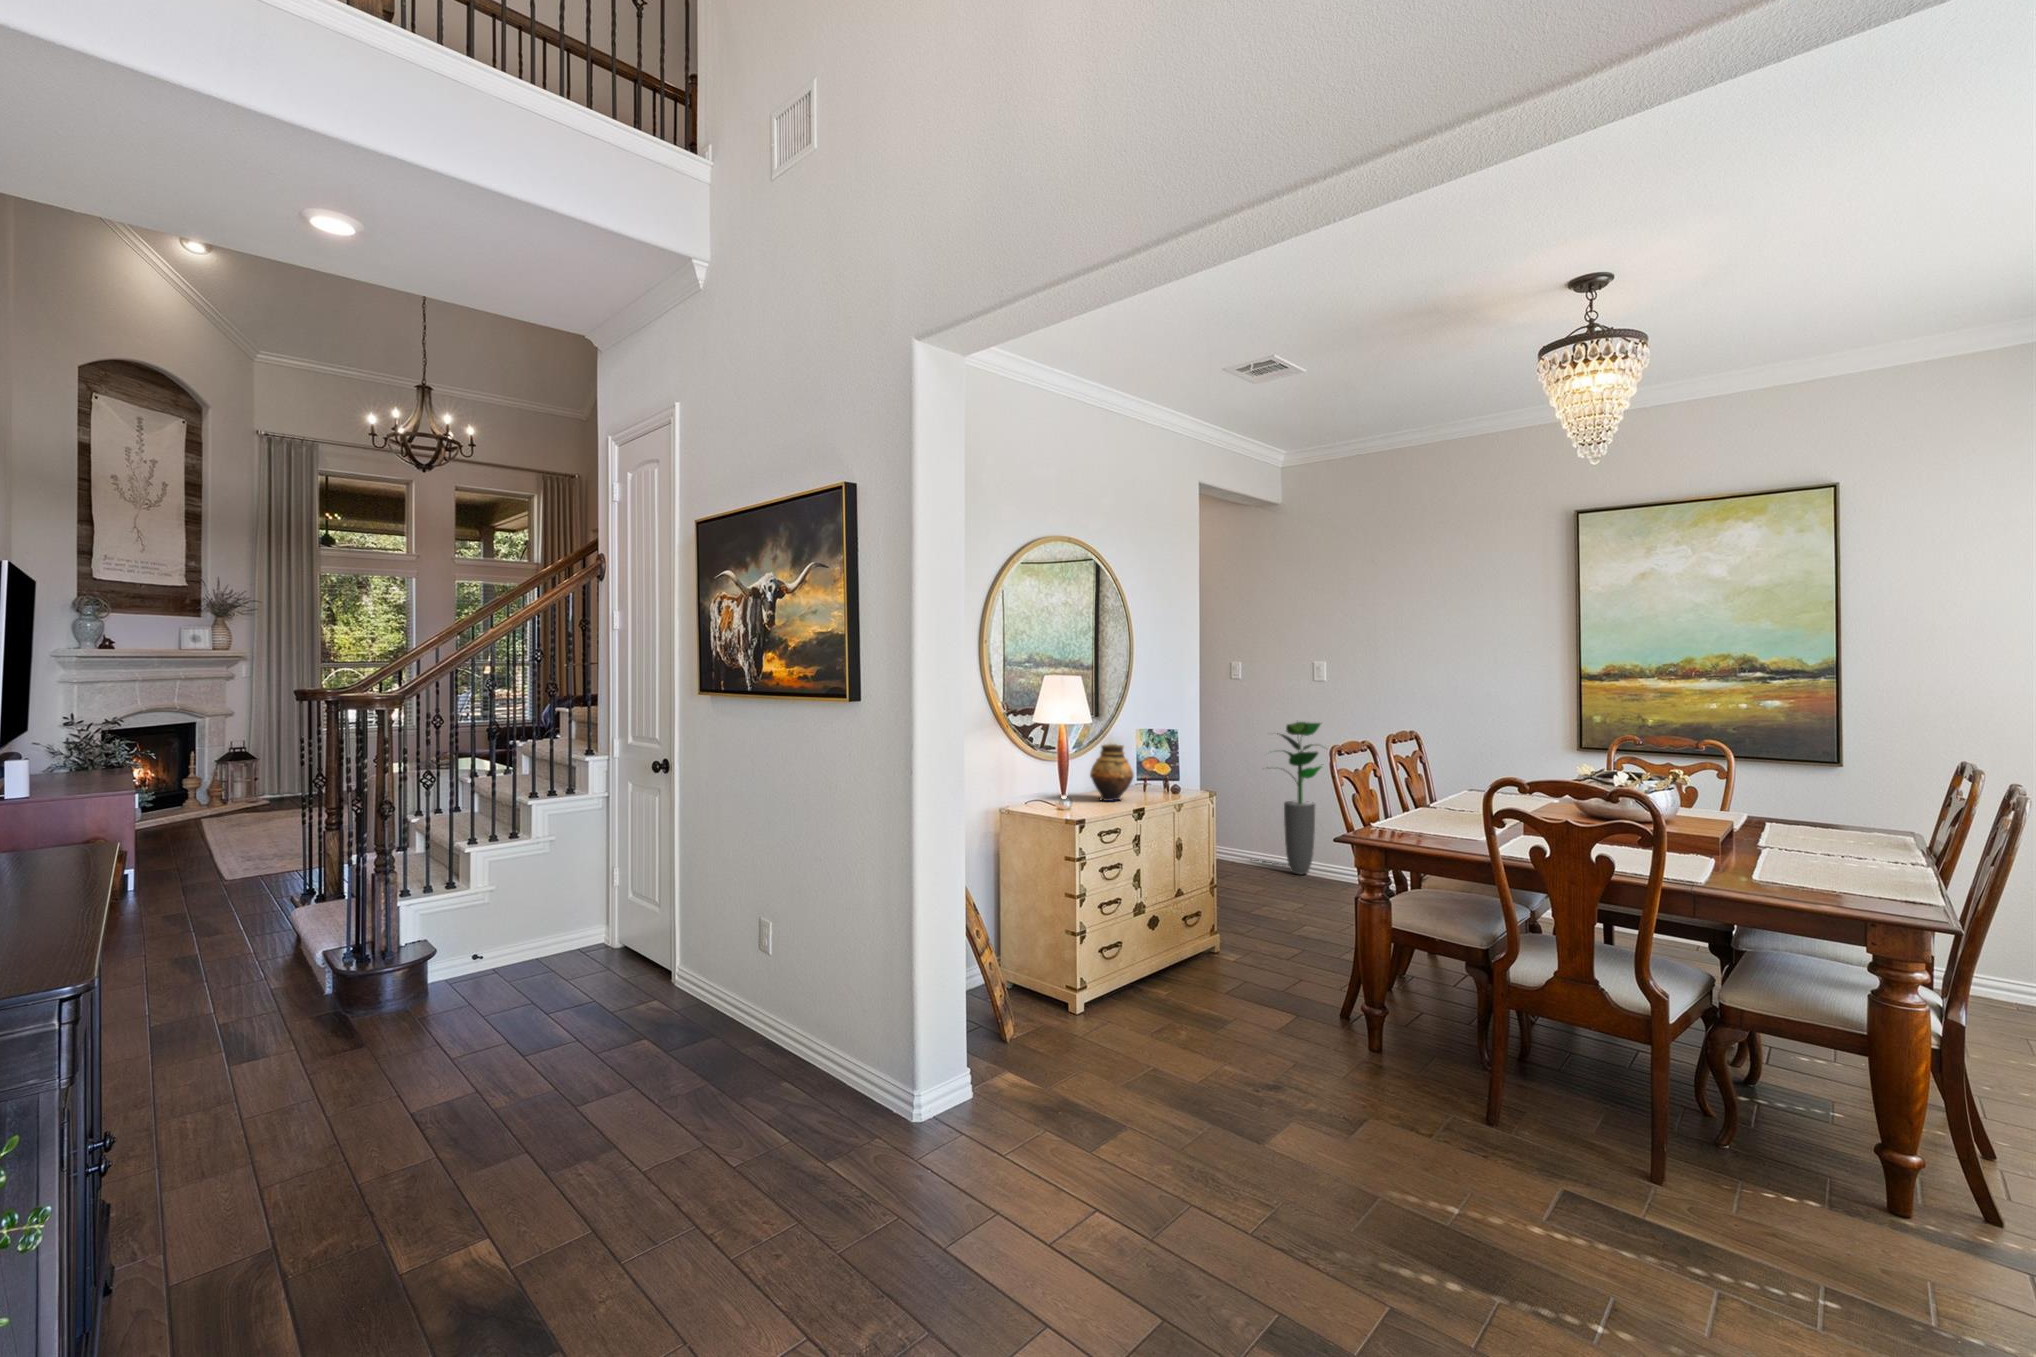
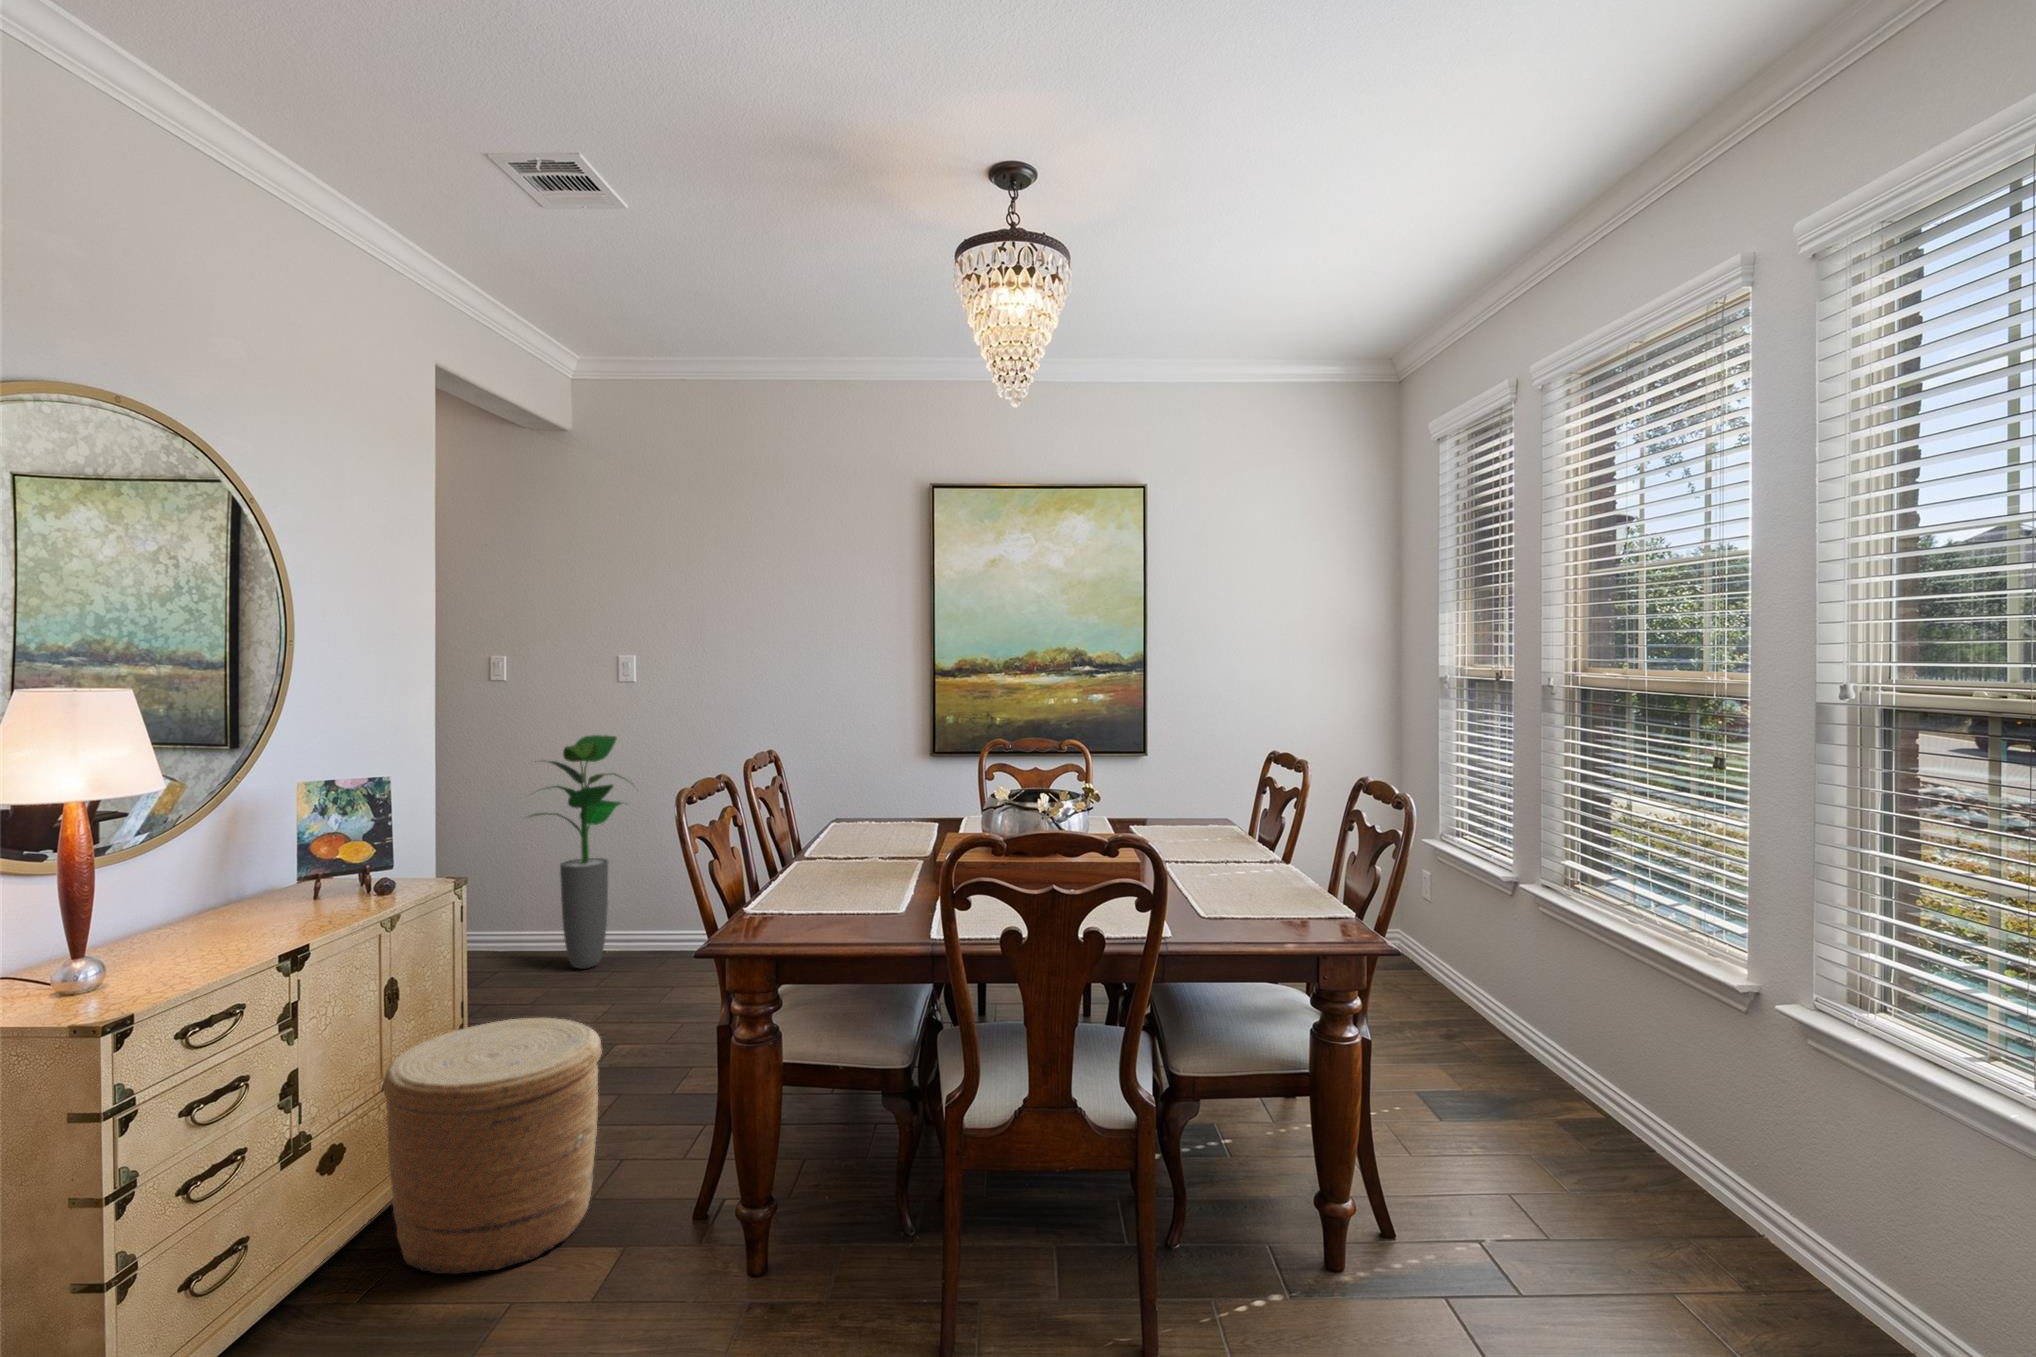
vase: present [1090,744,1134,801] -> none [171,820,287,942]
woven basket: none [1173,871,1284,1000] -> present [383,1018,602,1274]

